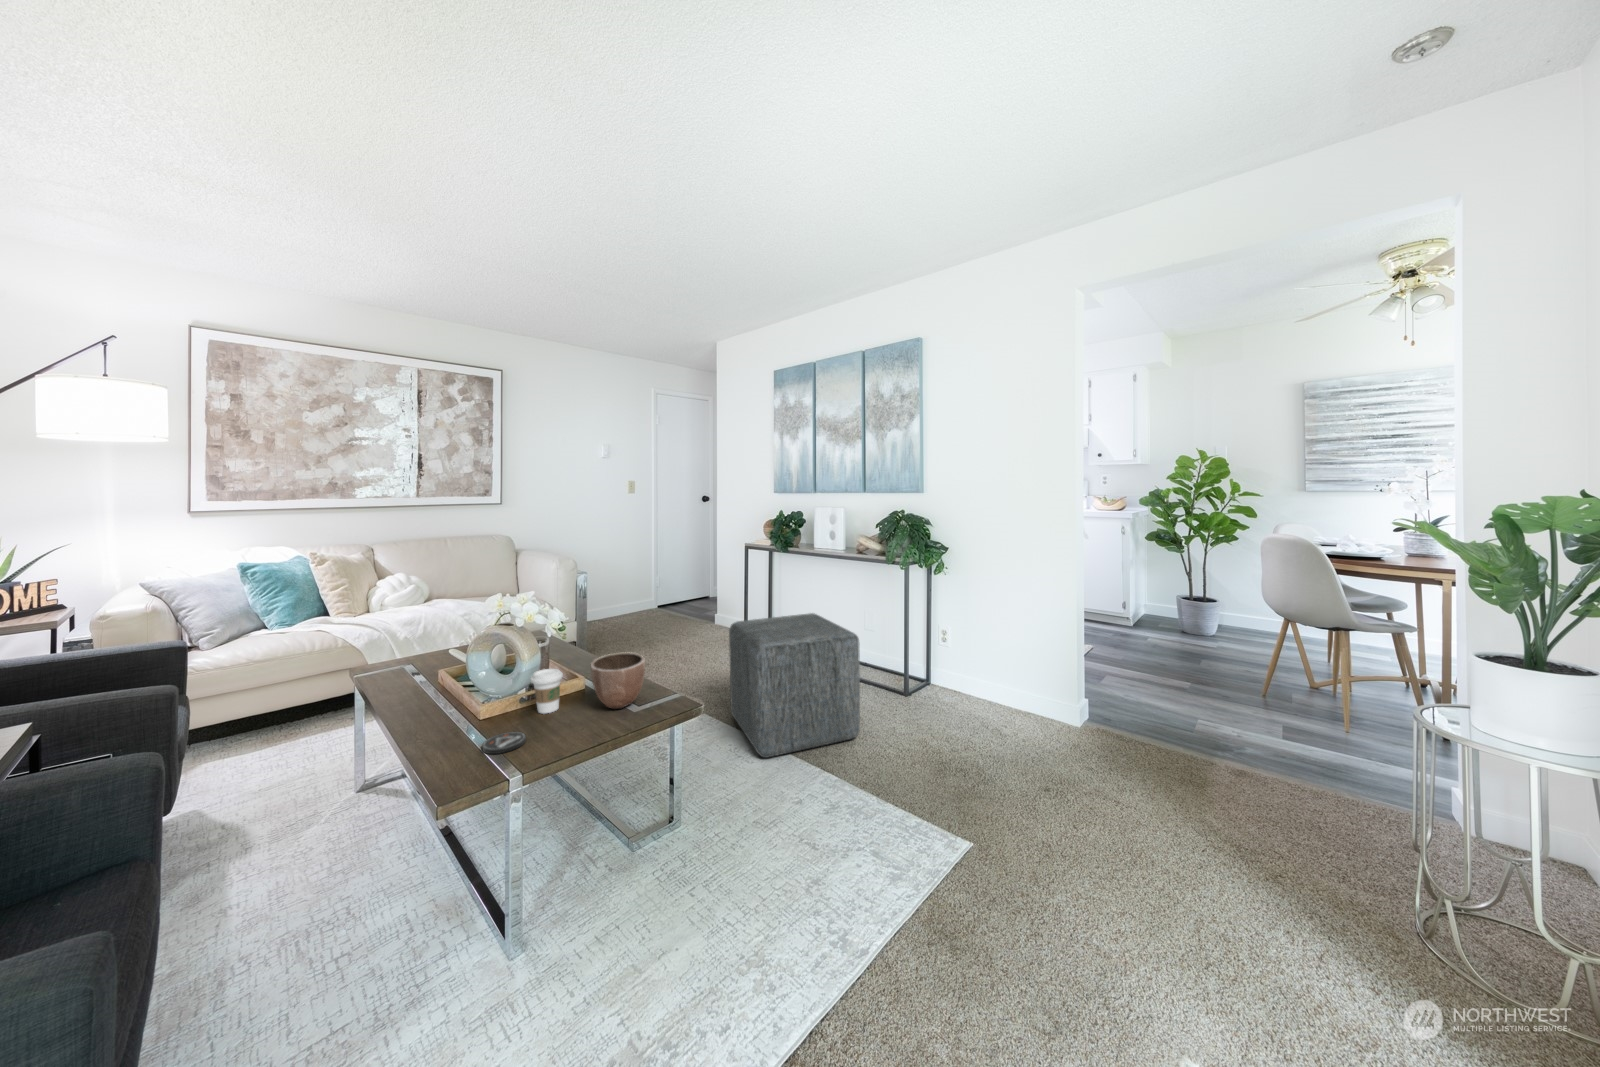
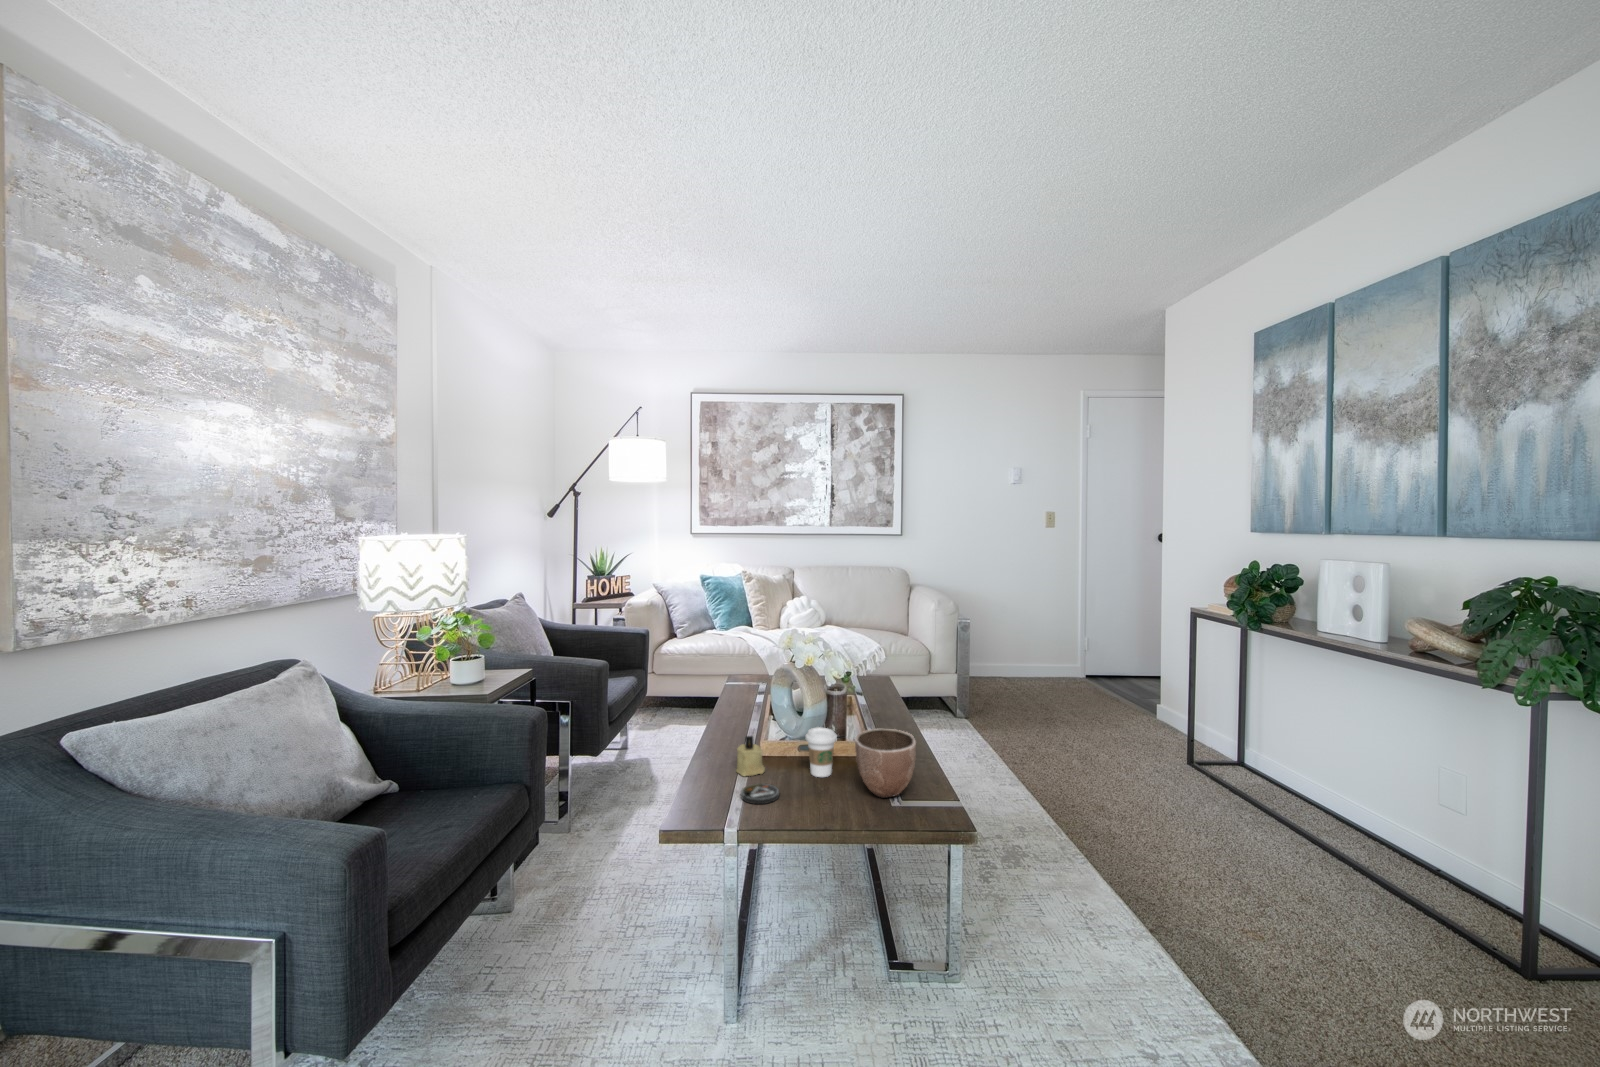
ottoman: present [729,613,860,758] -> none [1103,725,1338,998]
candle: none [455,695,489,737] -> present [736,736,765,776]

